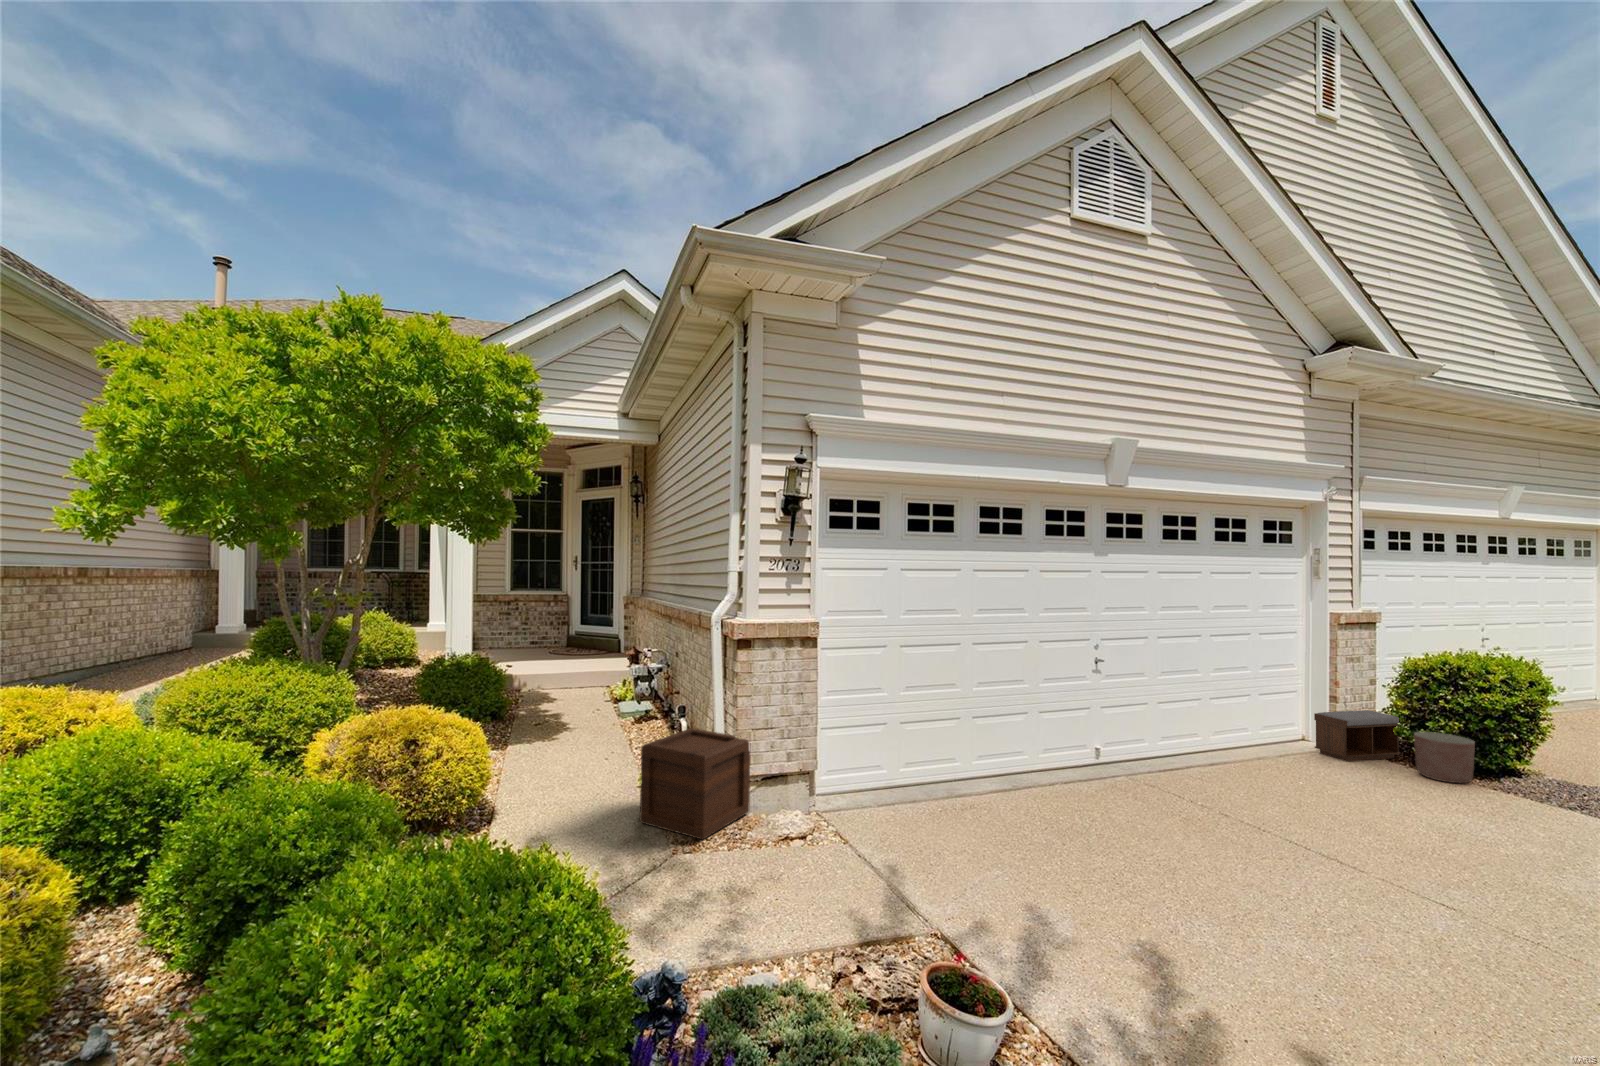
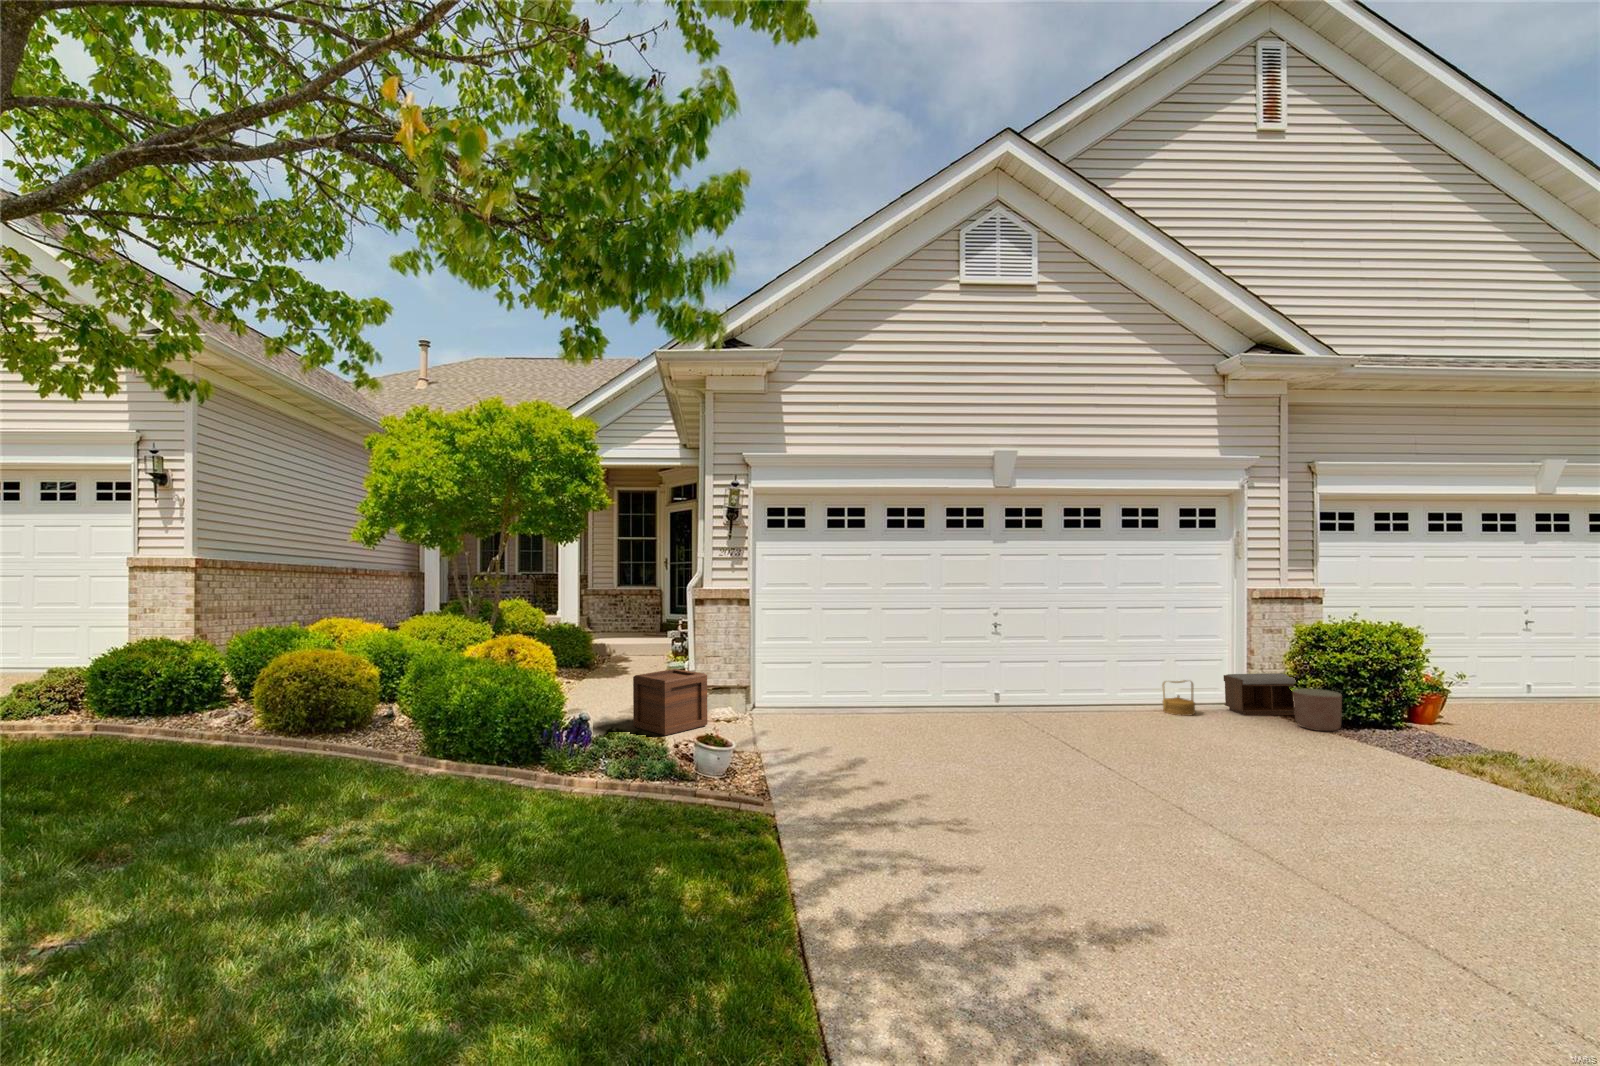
woven basket: none [1257,721,1299,764] -> present [1162,680,1195,716]

